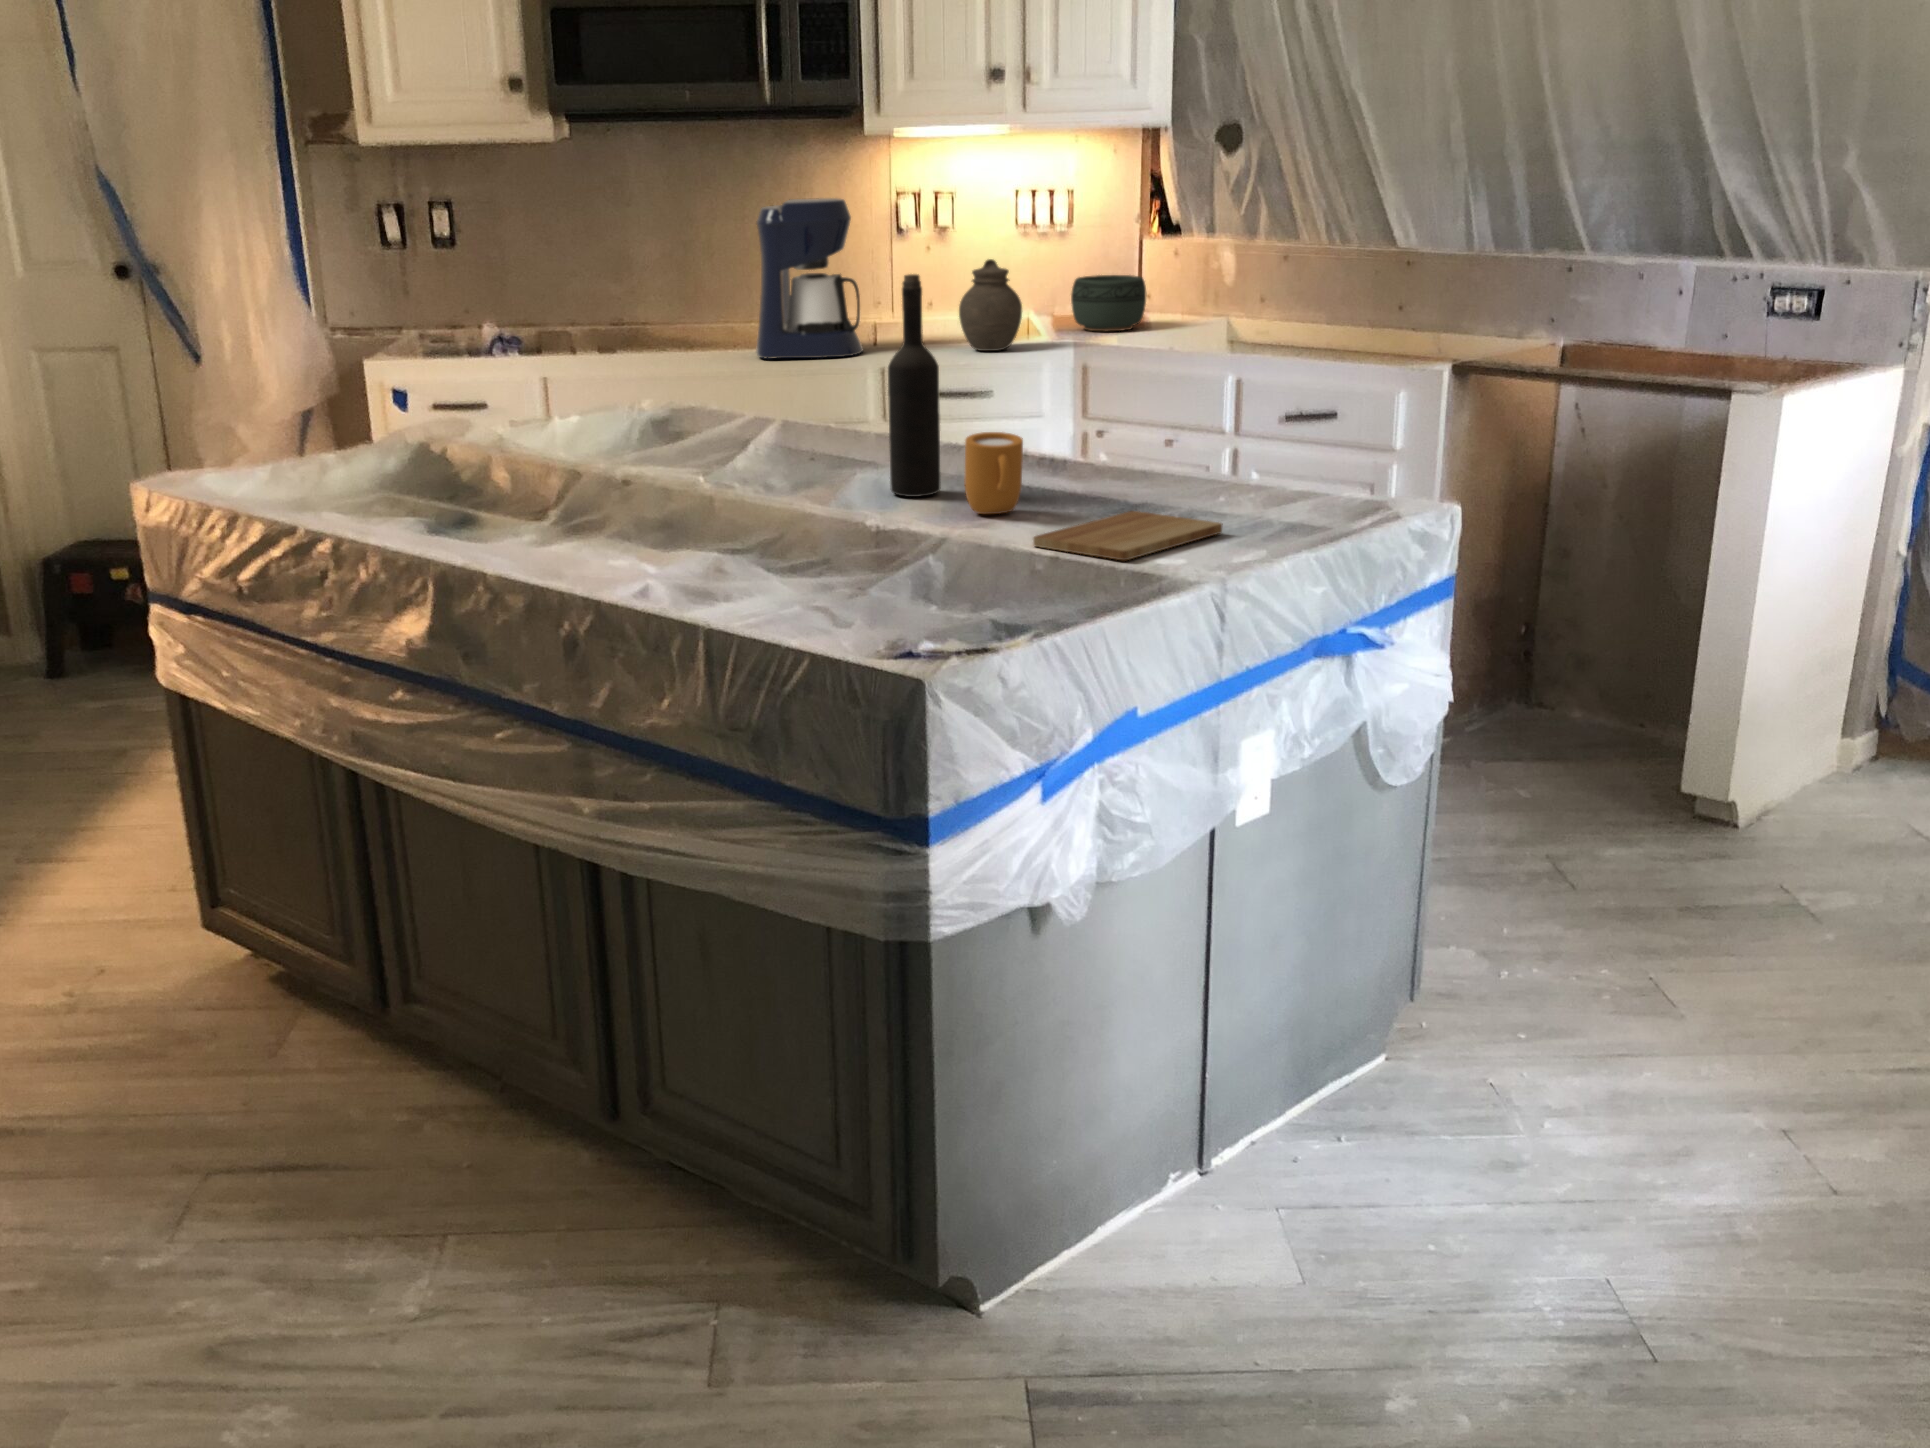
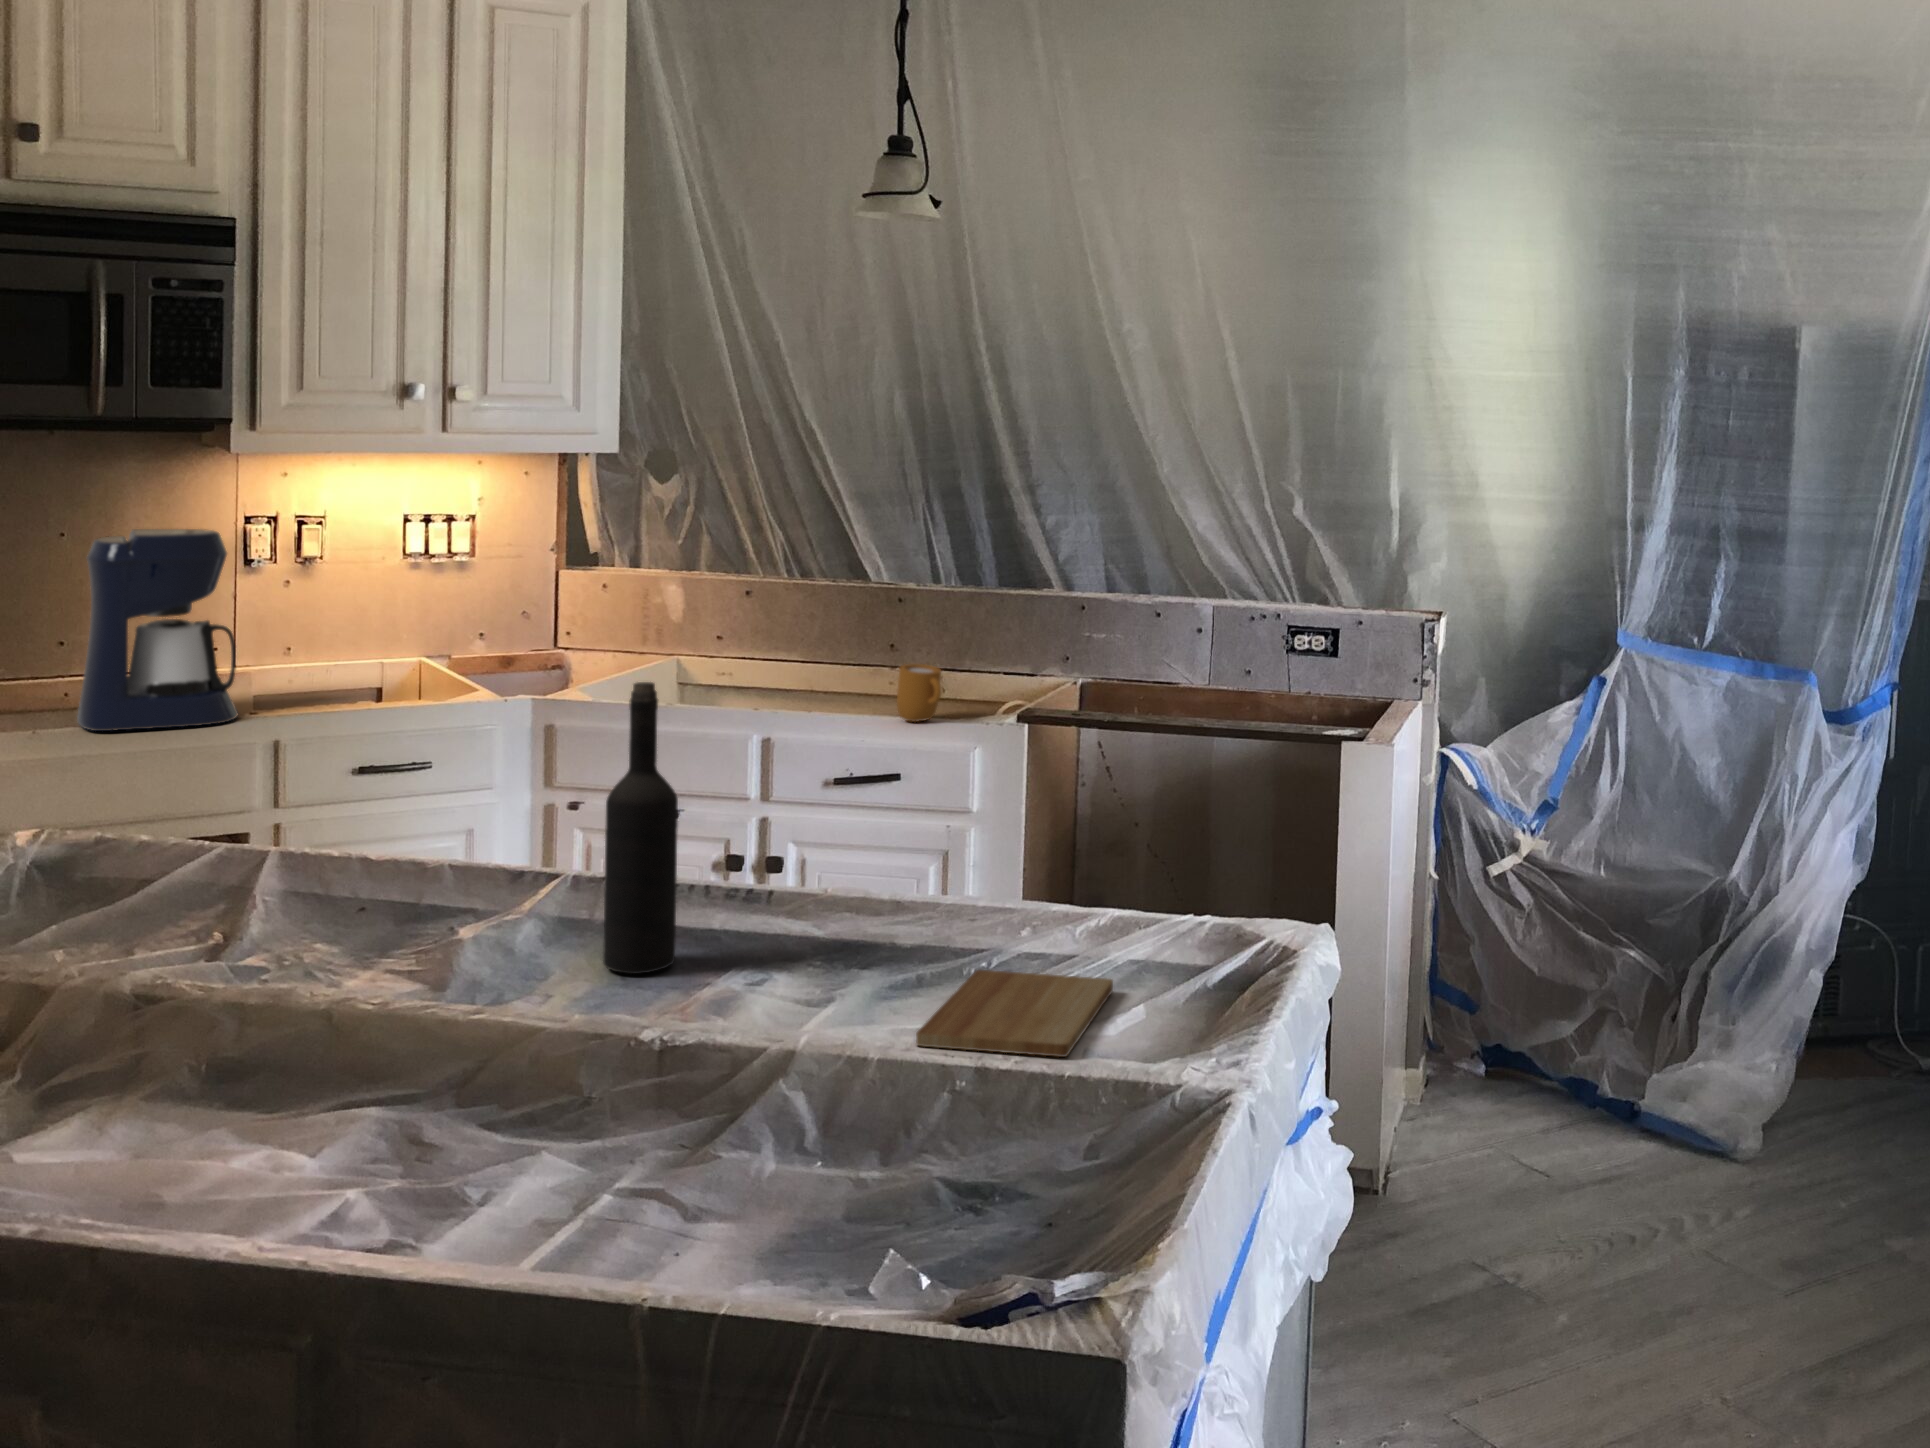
jar: present [959,259,1022,351] -> none [375,601,459,709]
bowl: present [1071,275,1147,331] -> none [489,611,582,676]
mug: present [965,432,1023,514] -> present [897,664,941,722]

